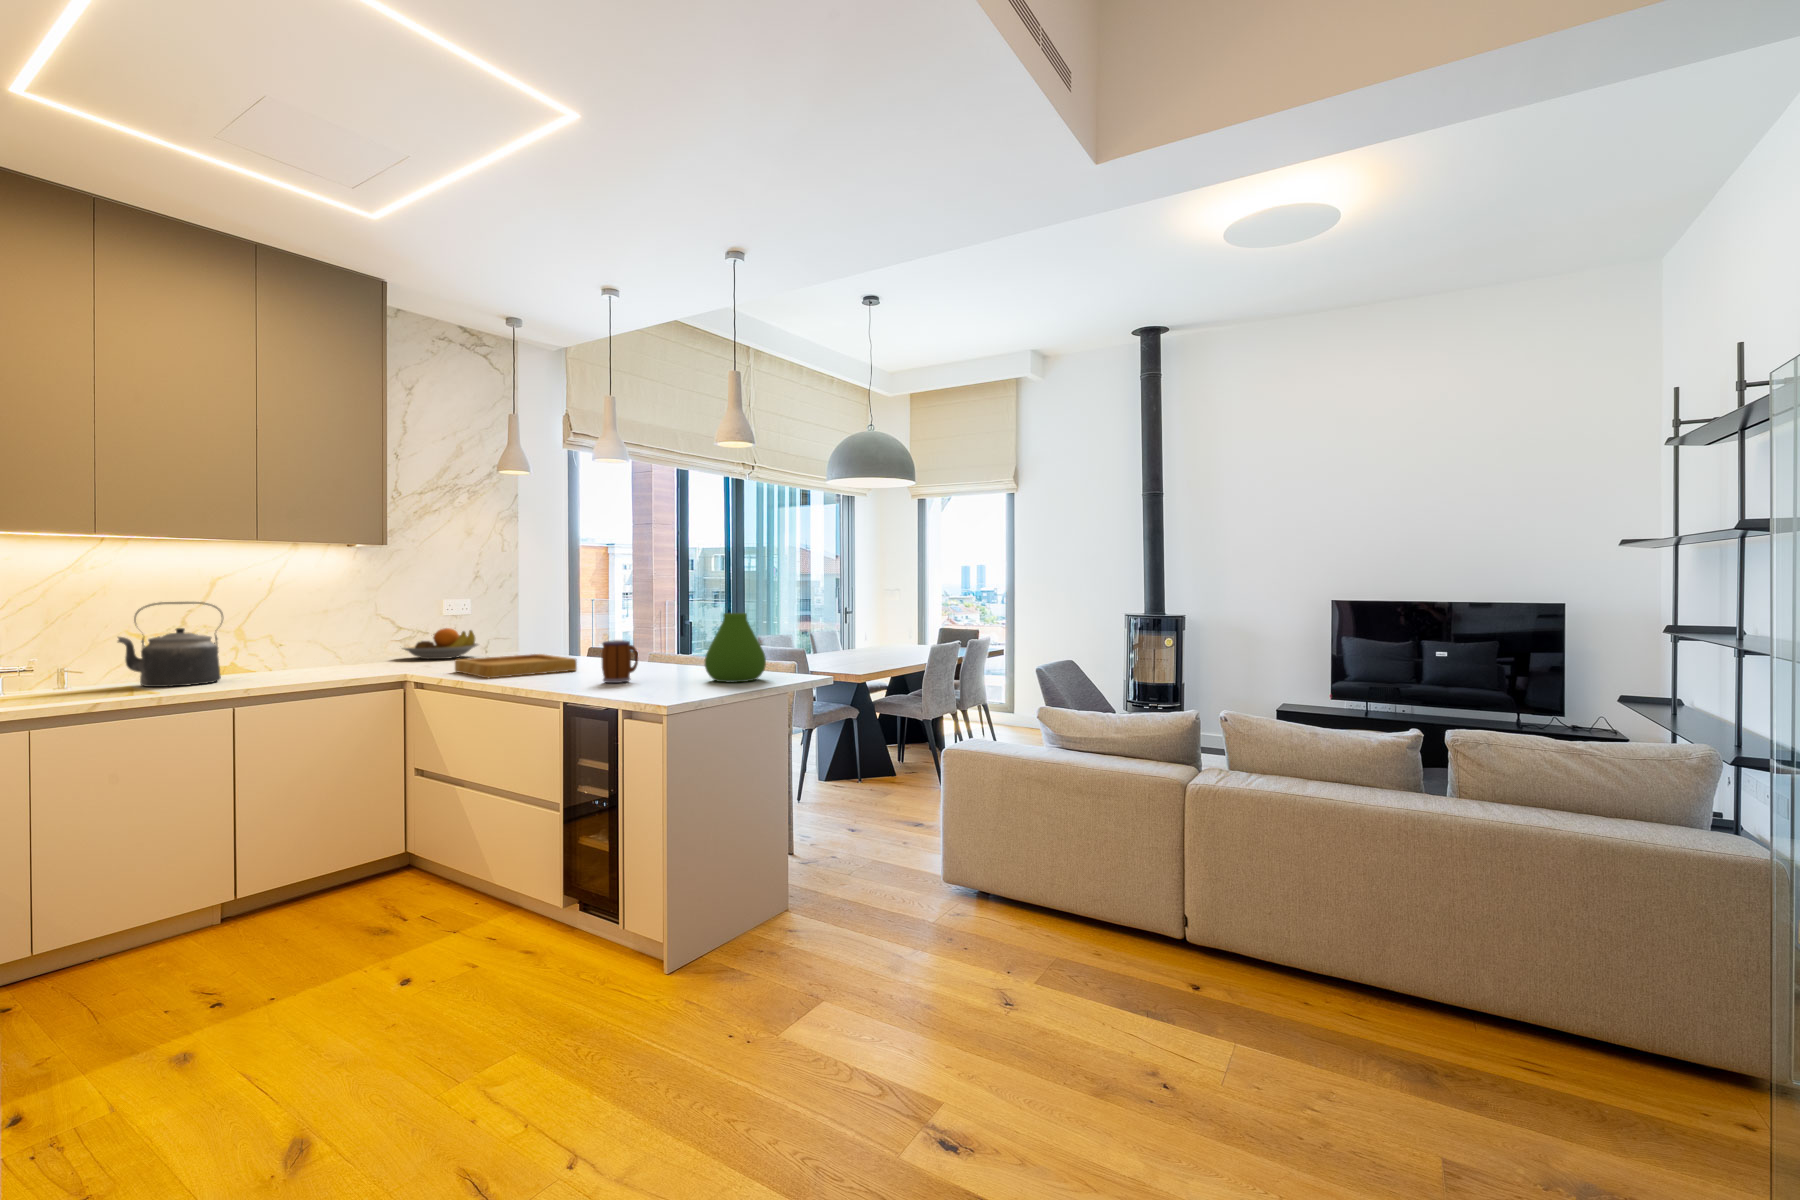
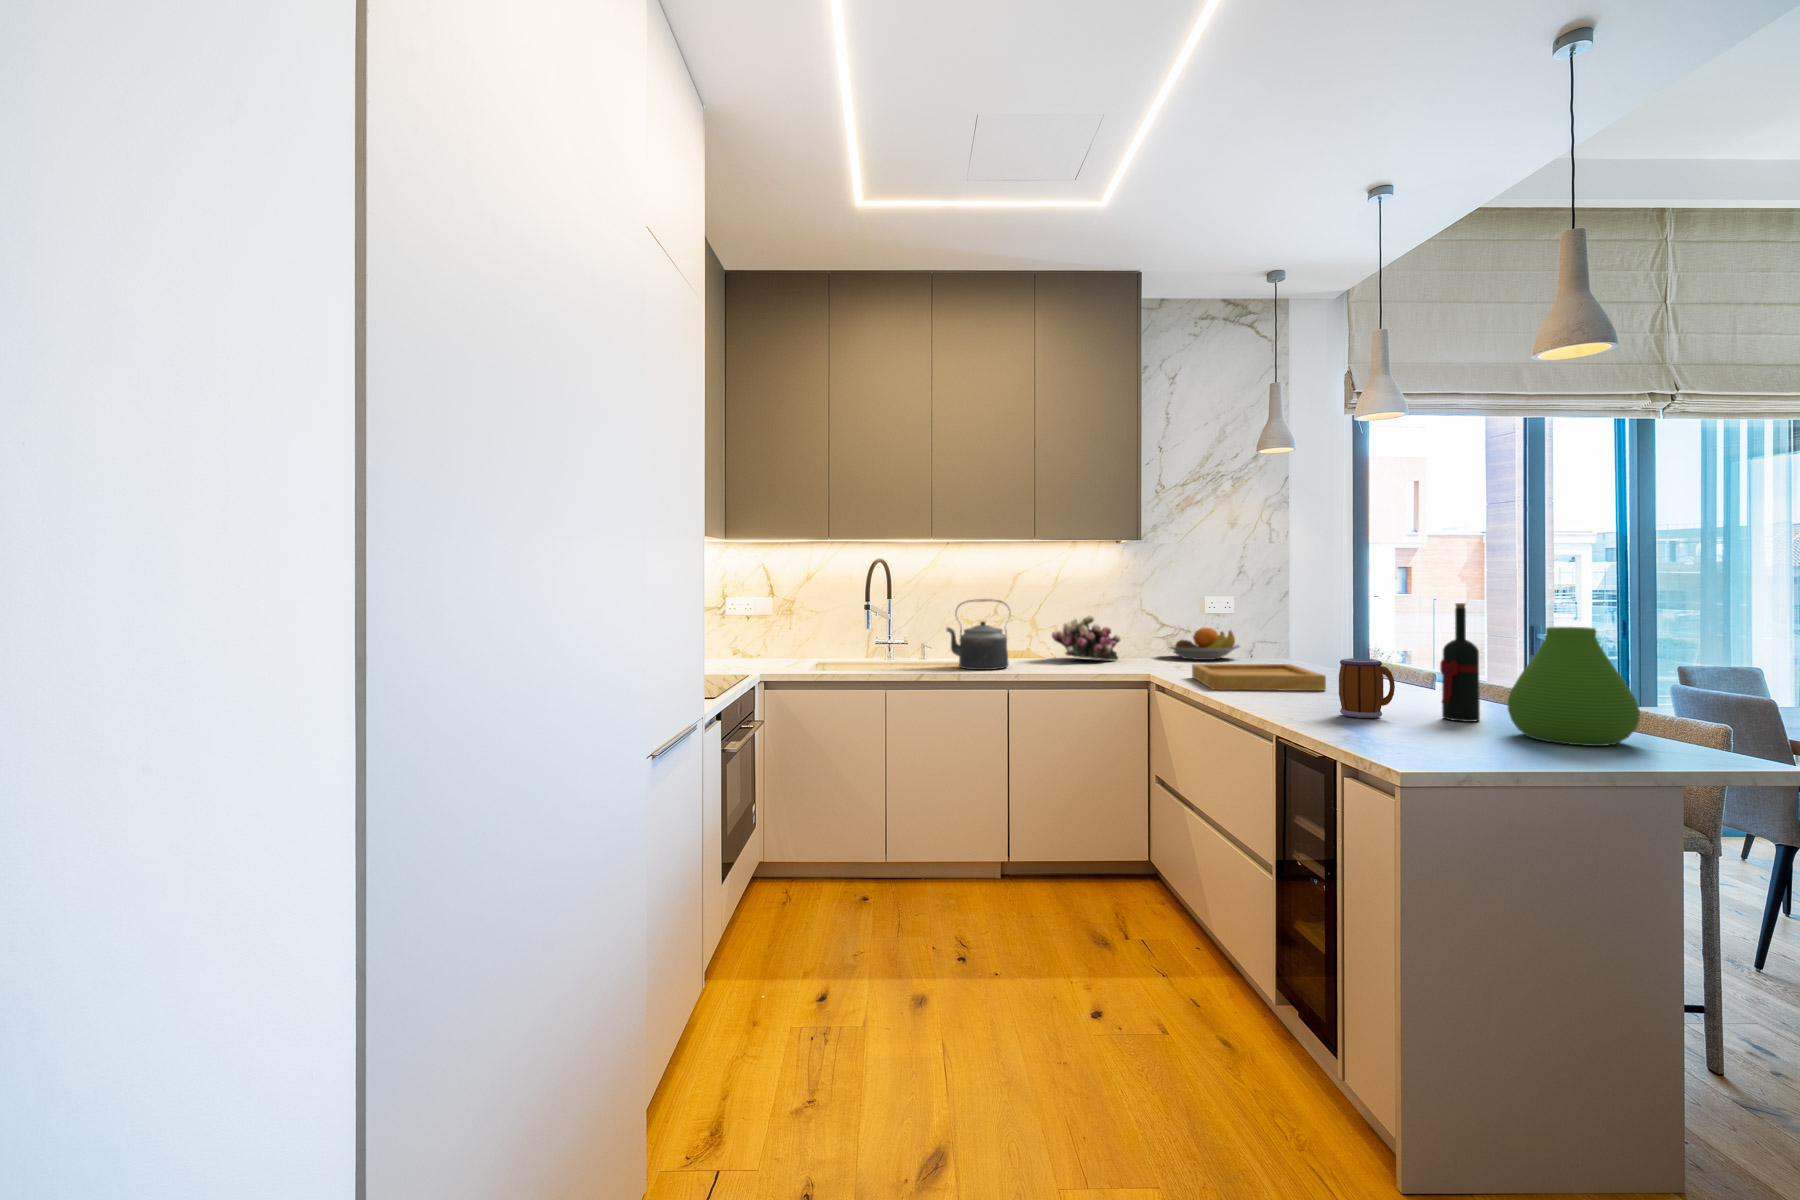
wine bottle: none [664,600,686,678] -> present [1440,603,1480,722]
flower arrangement: none [261,619,356,665] -> present [1052,616,1120,661]

